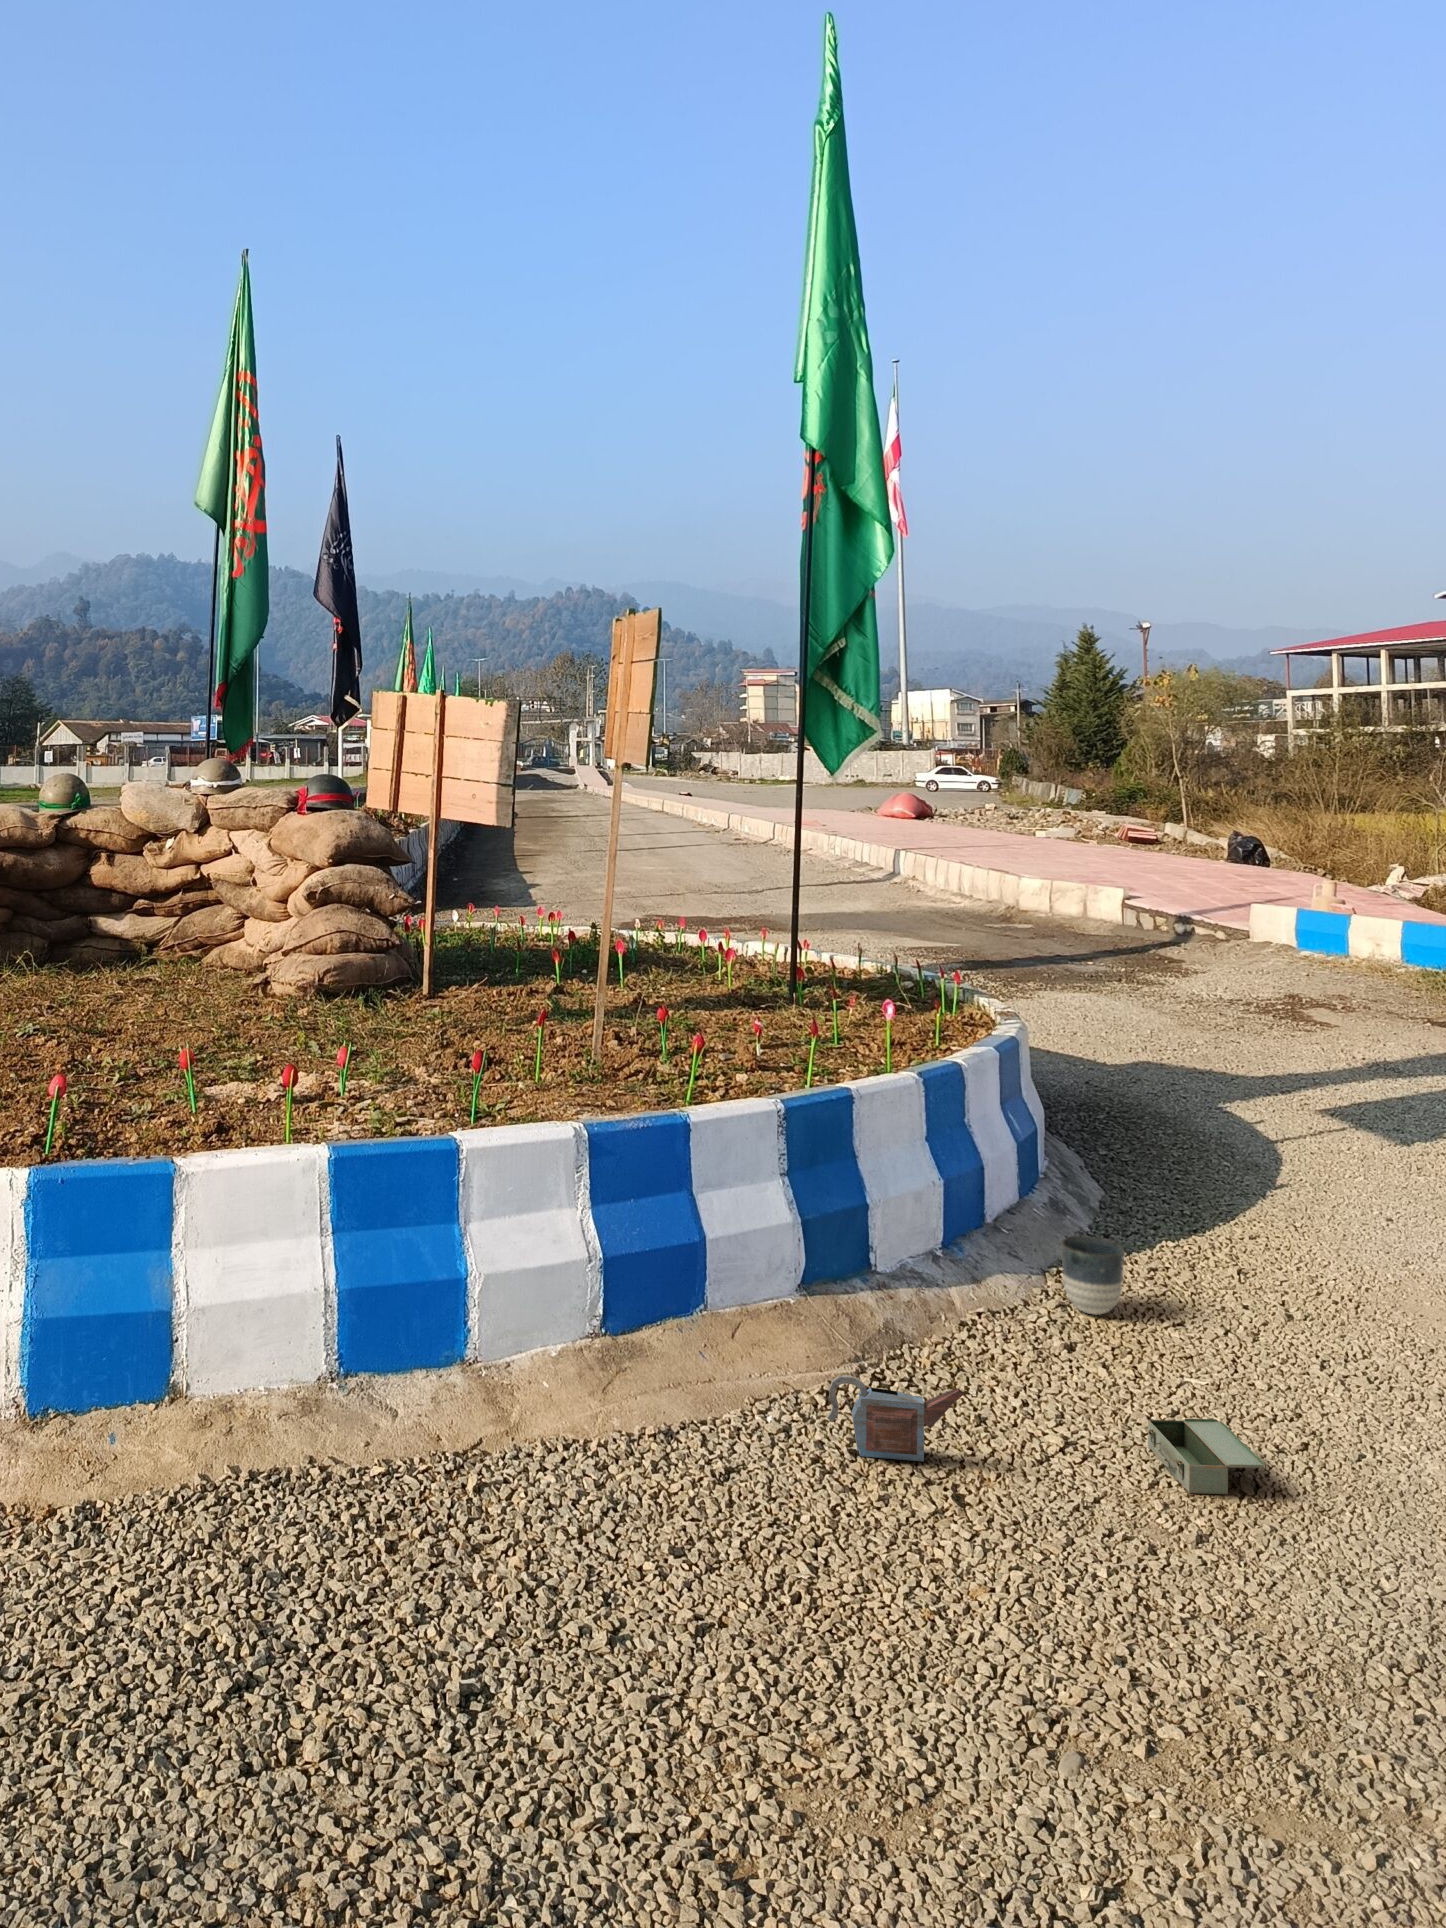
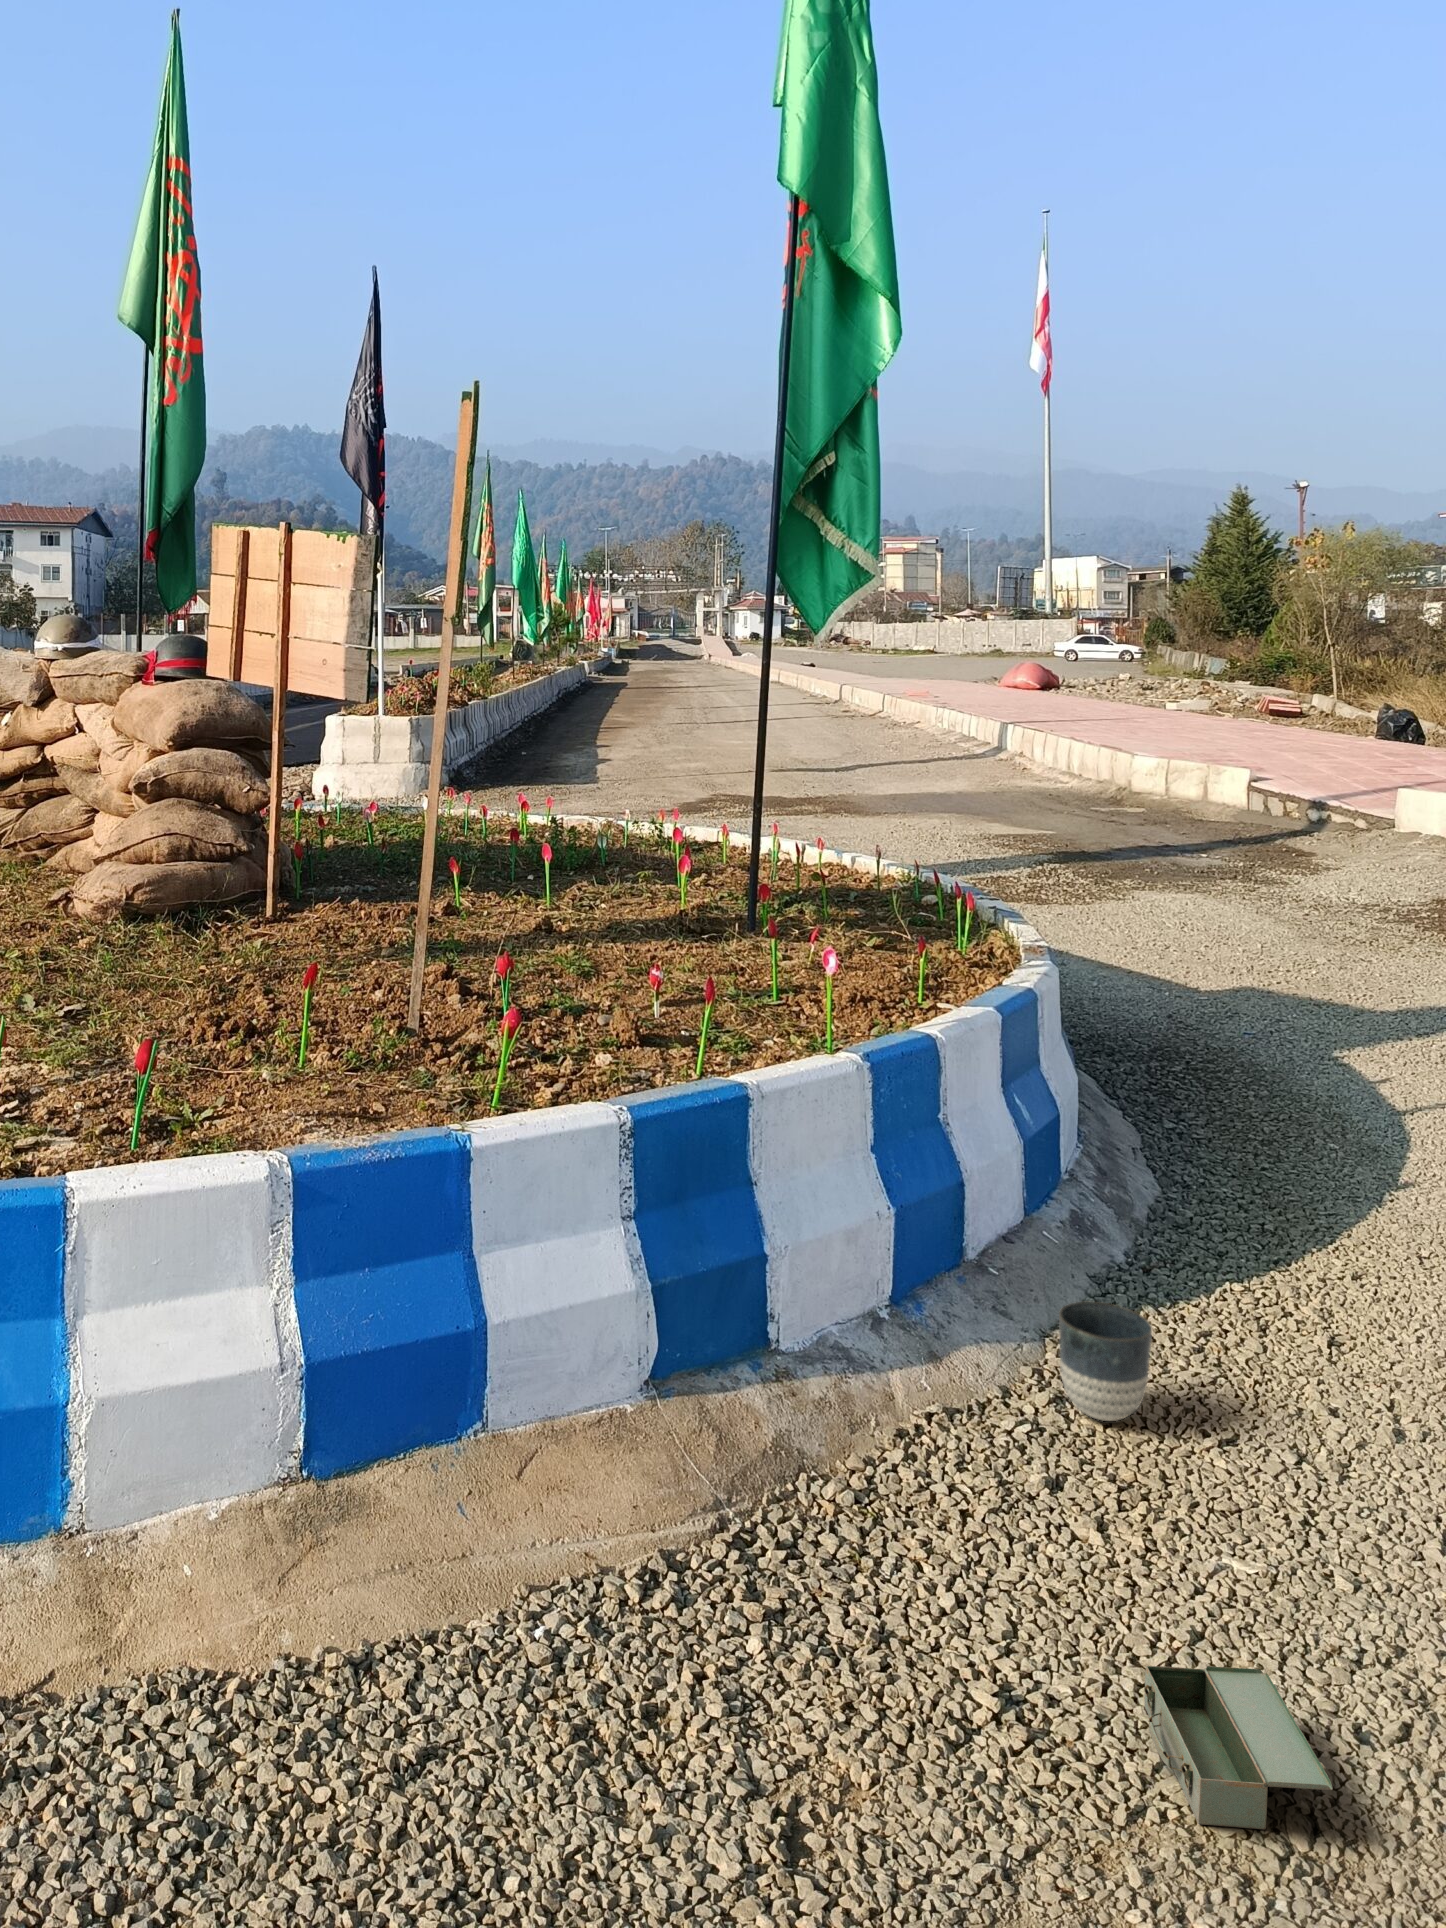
watering can: present [827,1375,965,1462] -> none [612,1585,833,1732]

